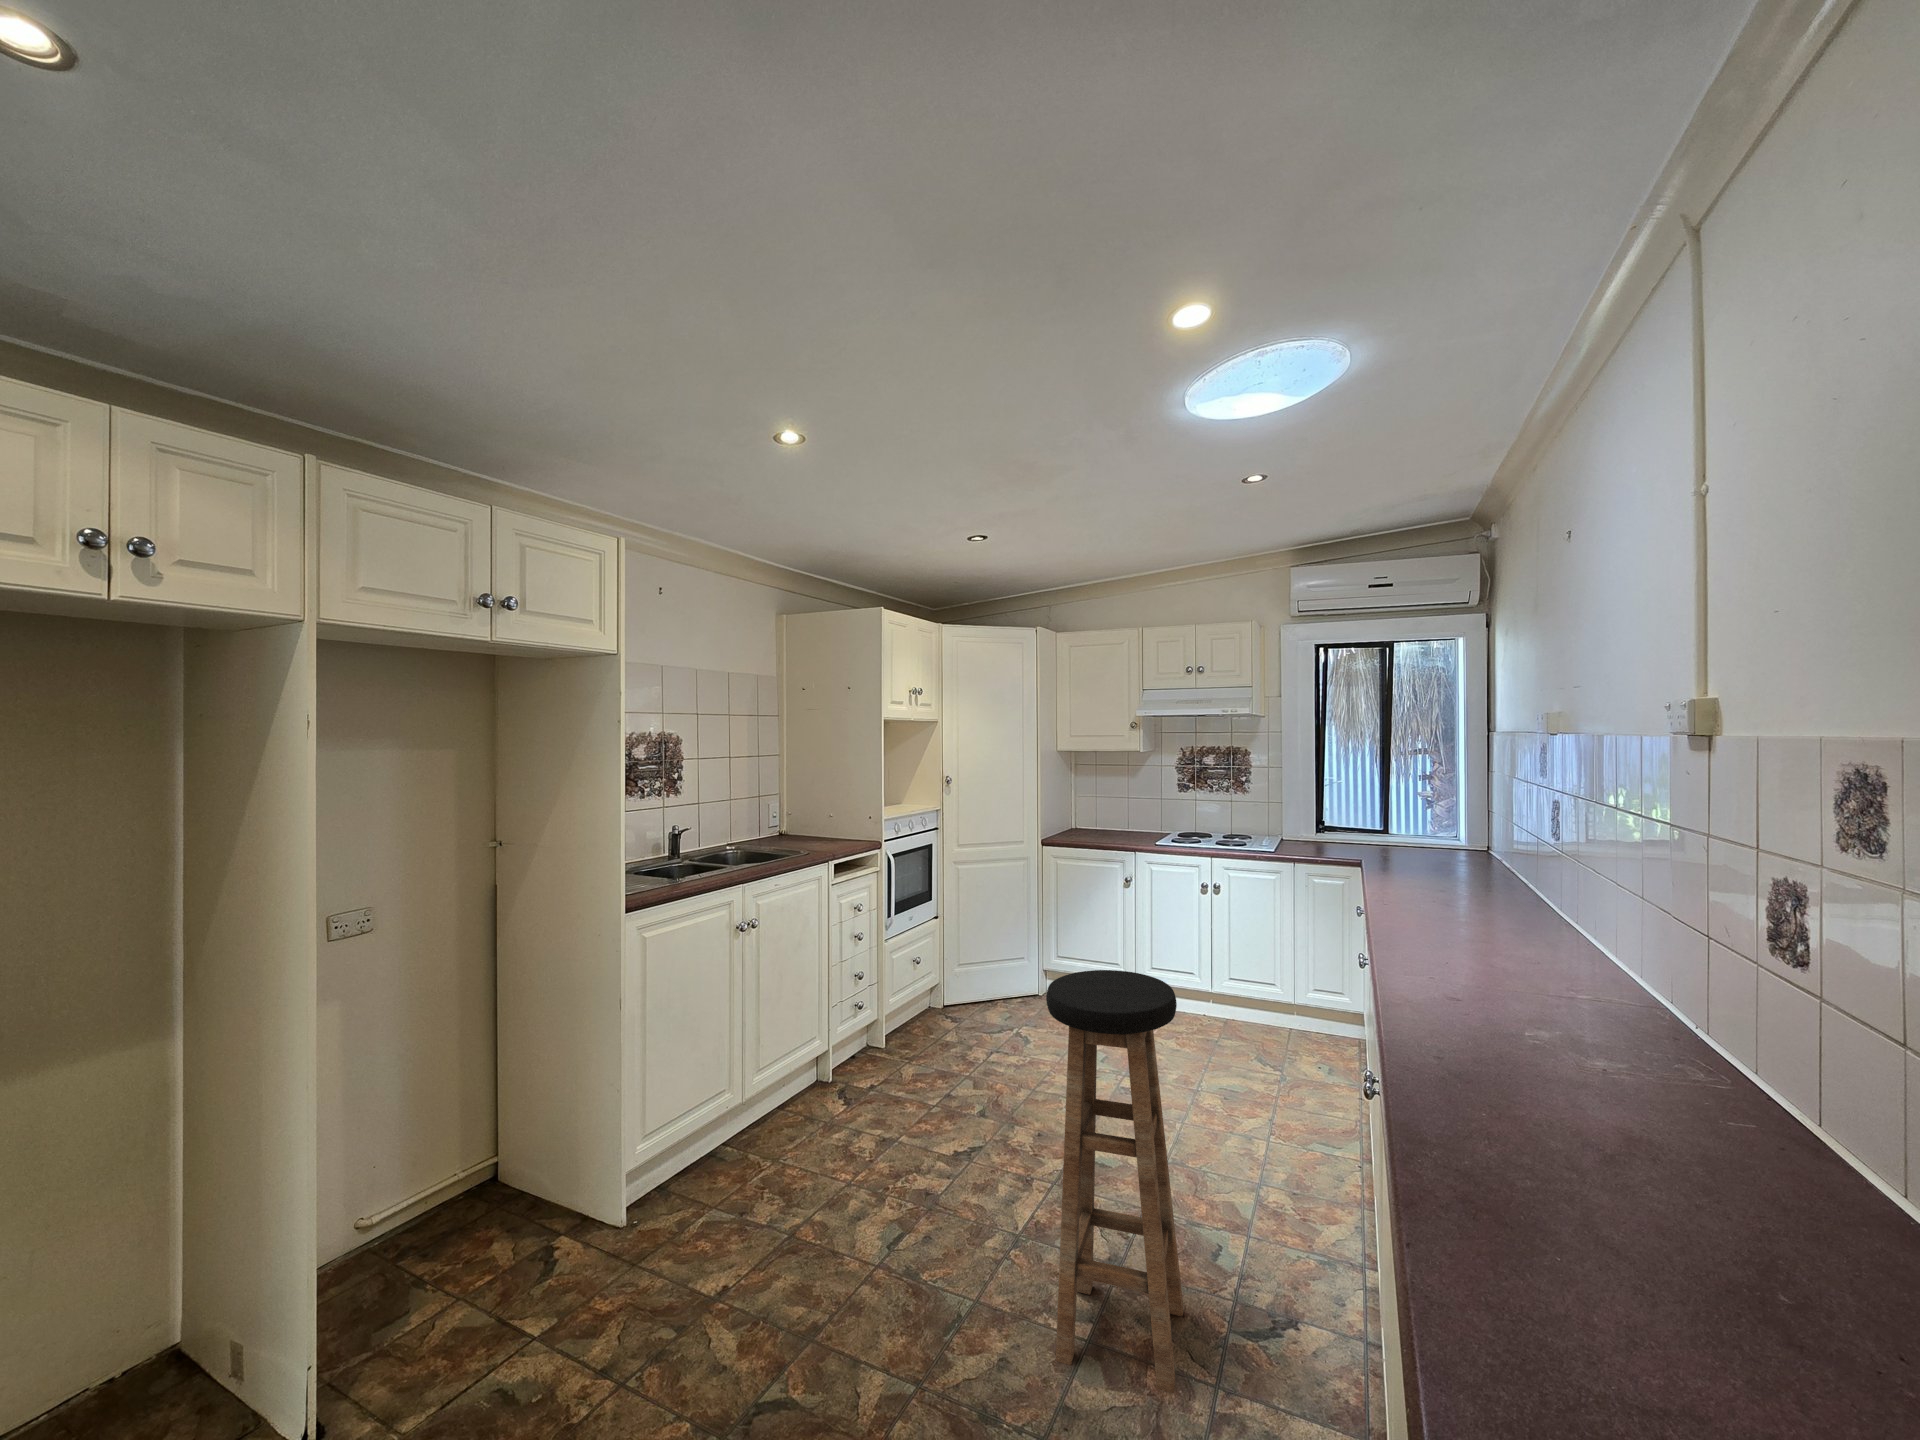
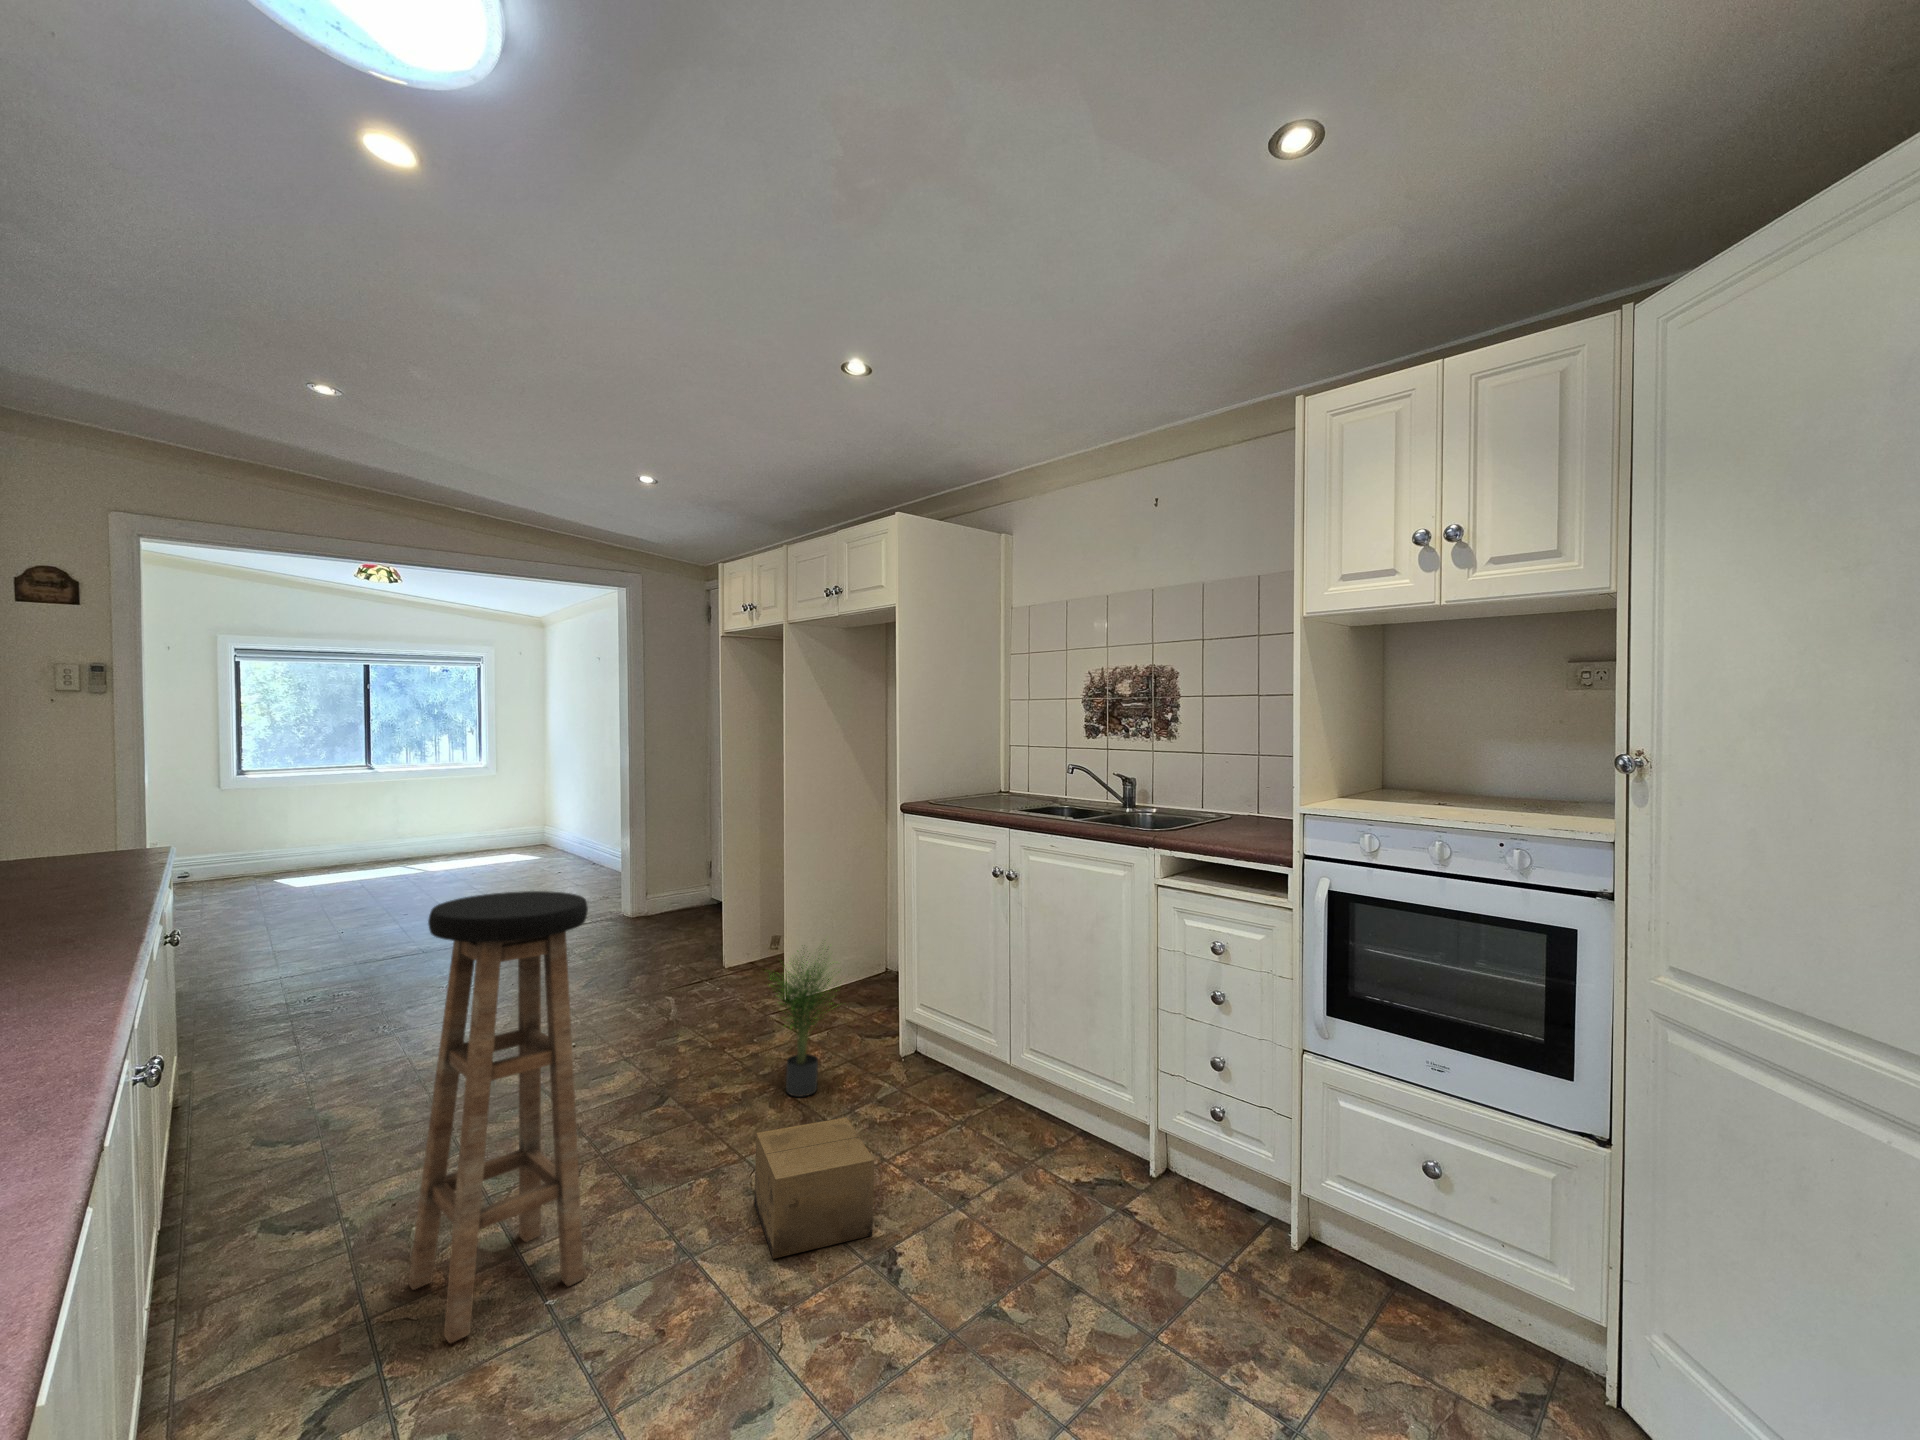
potted plant: none [610,1083,763,1309] -> present [770,948,837,1097]
cardboard box: none [884,1114,995,1237] -> present [754,1117,874,1259]

